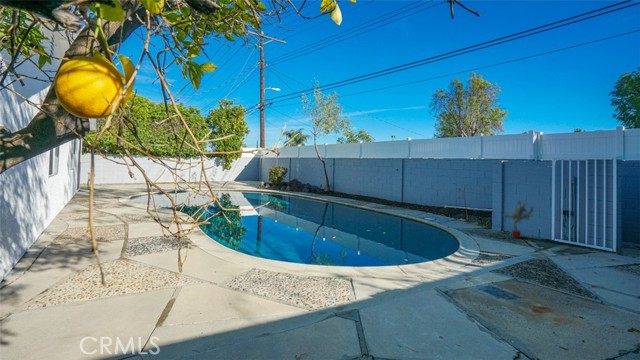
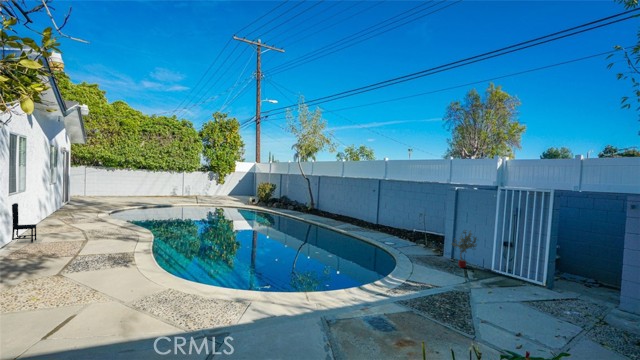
chair: none [48,186,73,229] -> present [12,203,36,243]

